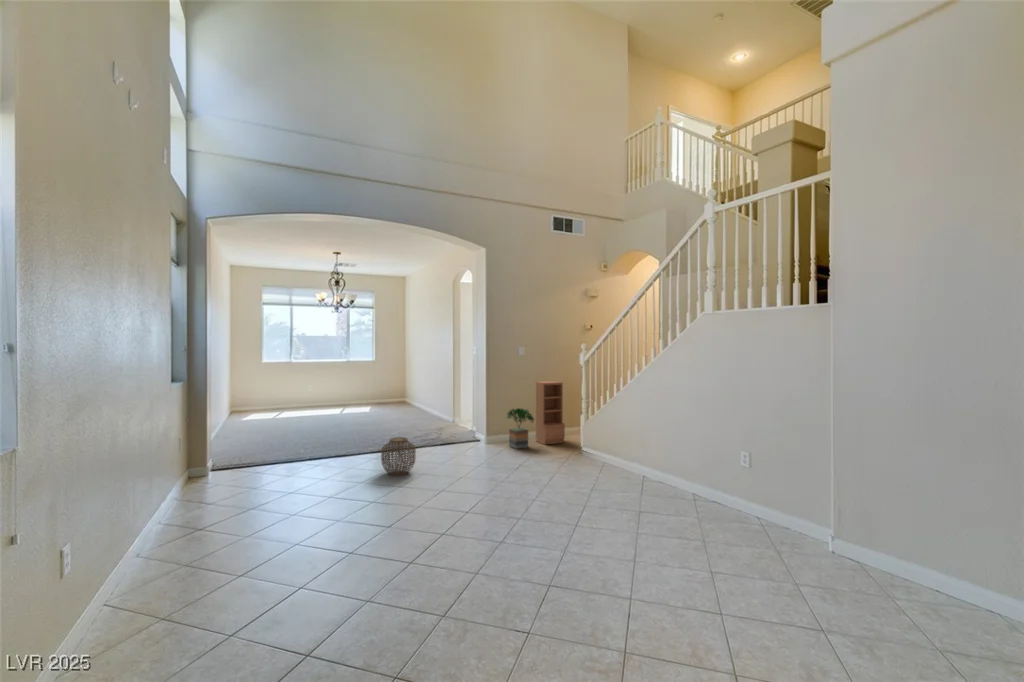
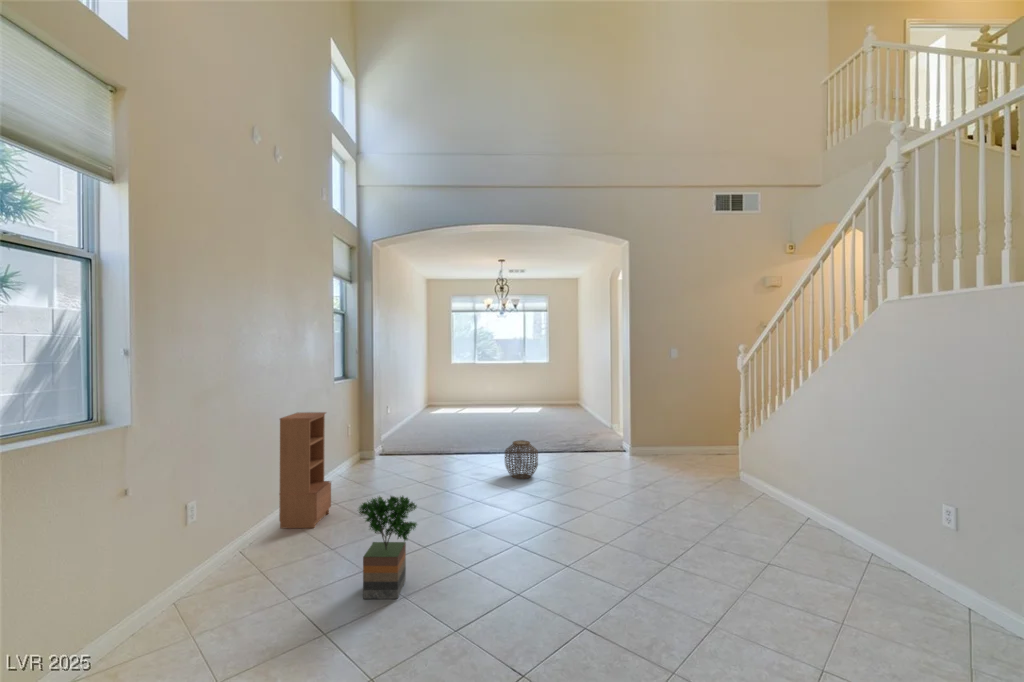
bookcase: present [536,381,565,445] -> present [279,412,331,528]
potted tree: present [507,408,534,449] -> present [359,496,417,599]

